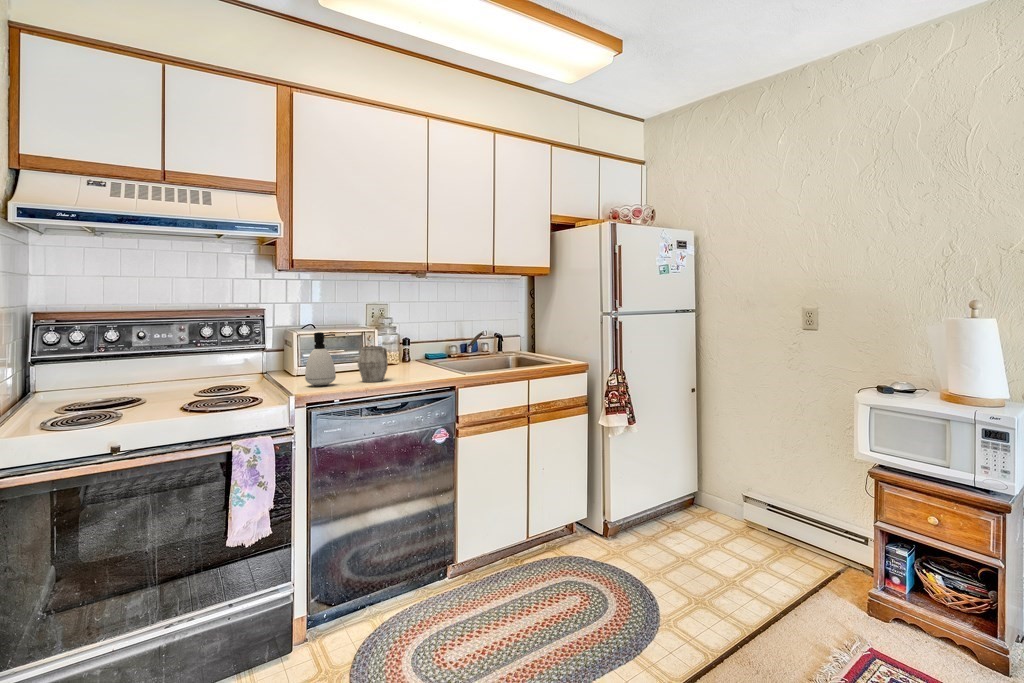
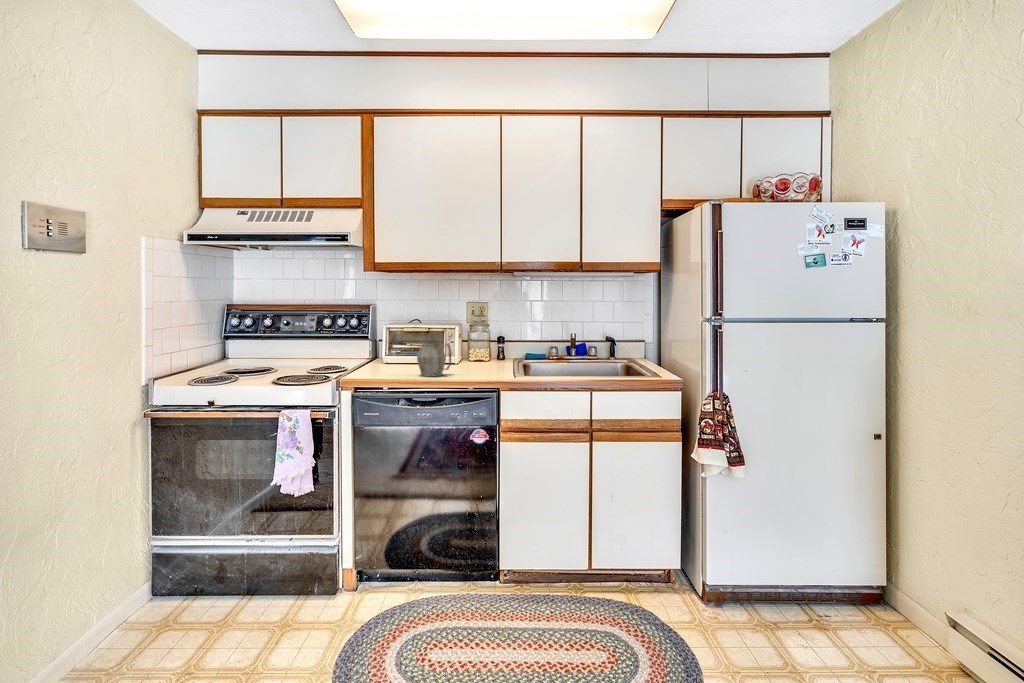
soap dispenser: present [305,332,336,386] -> none [369,327,395,375]

